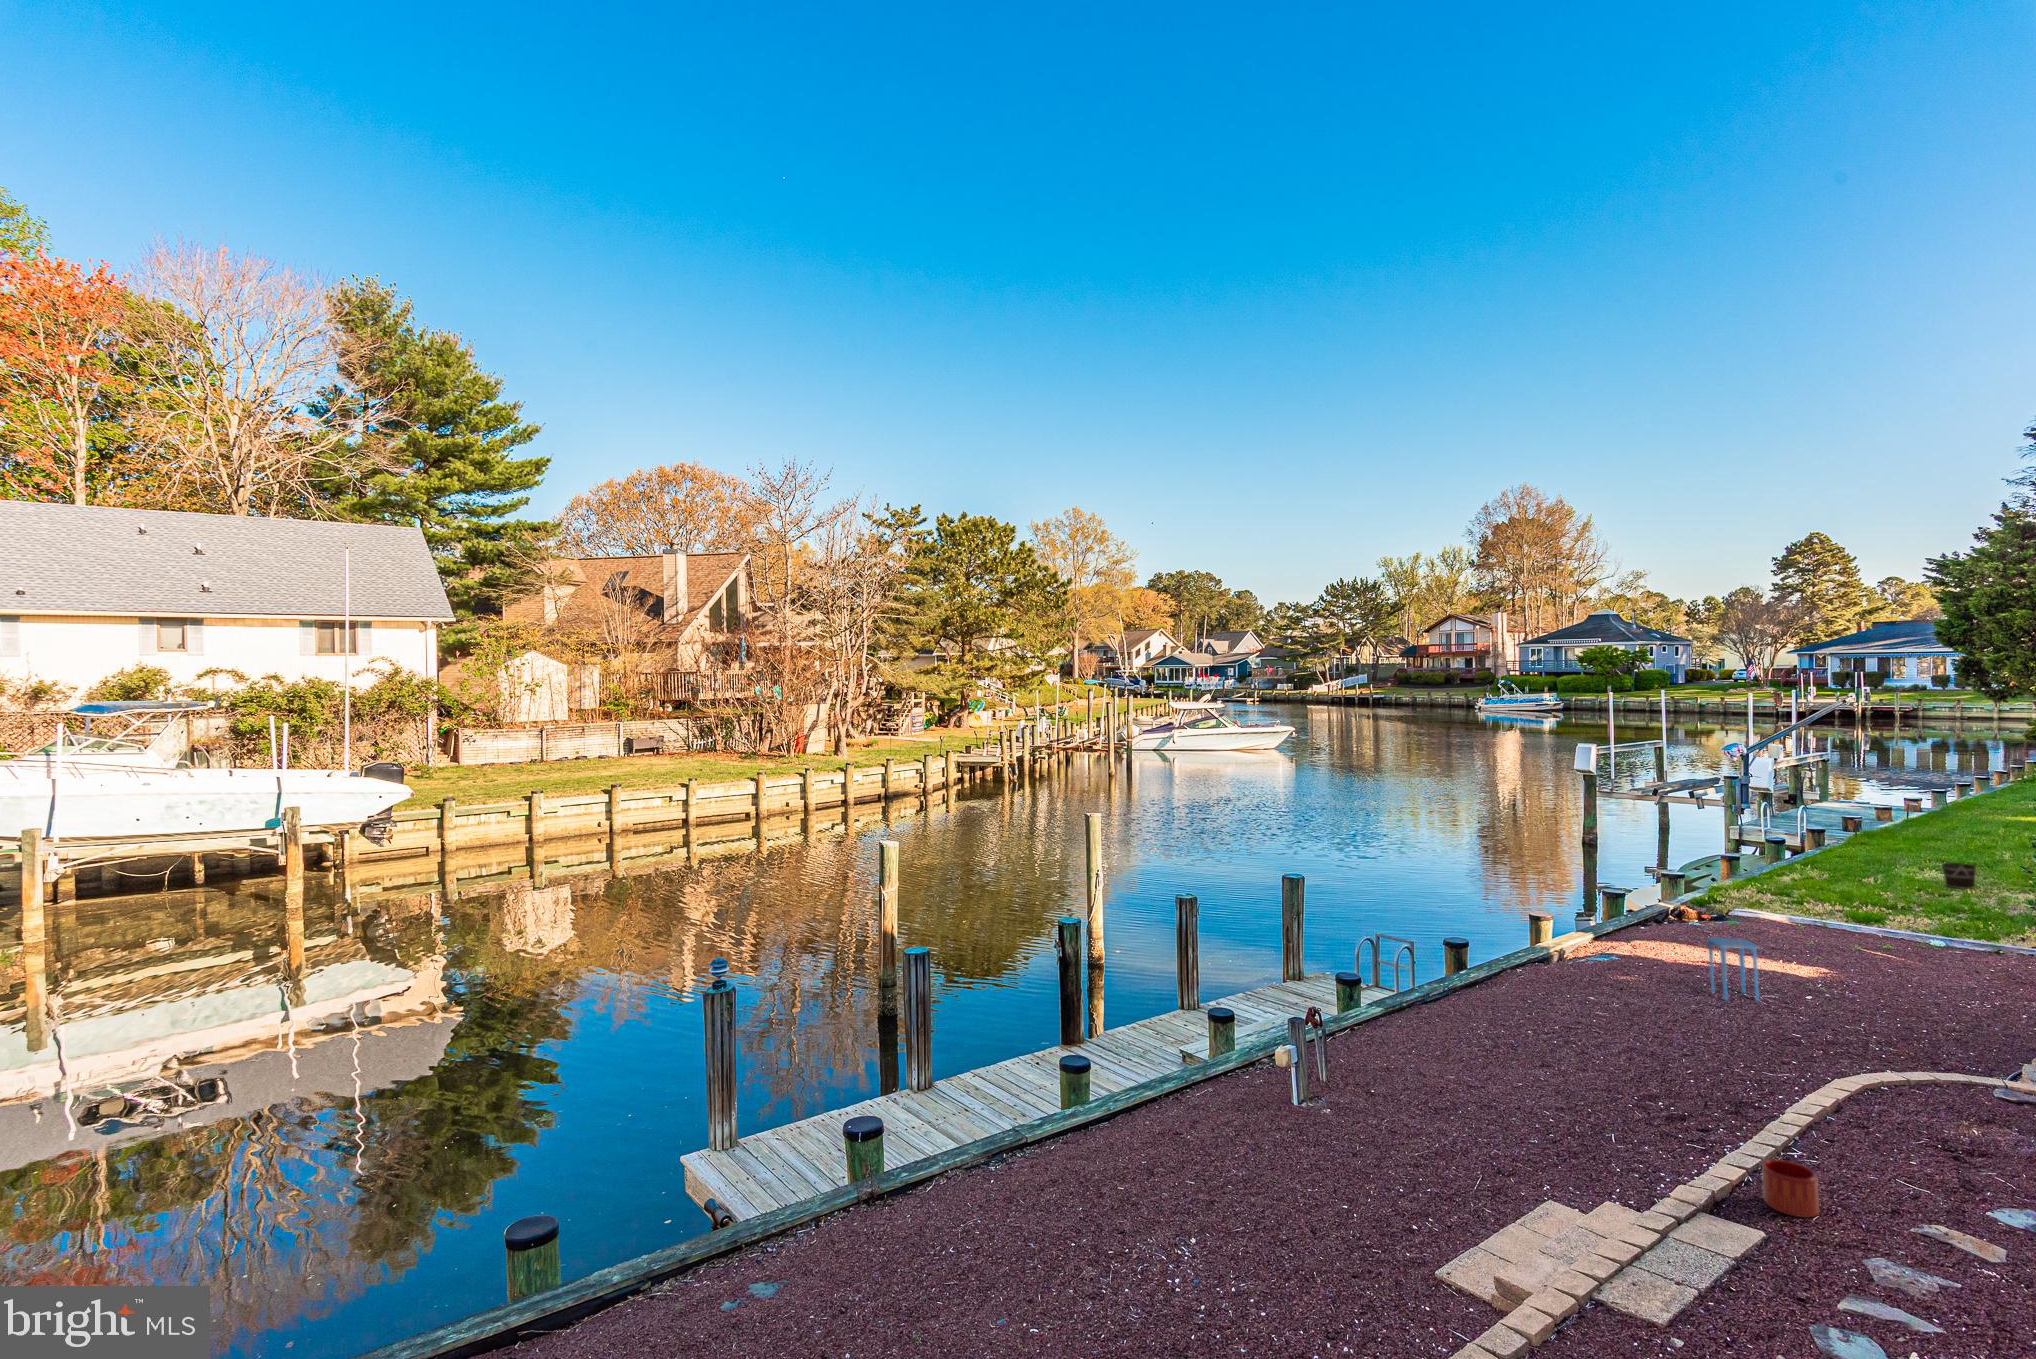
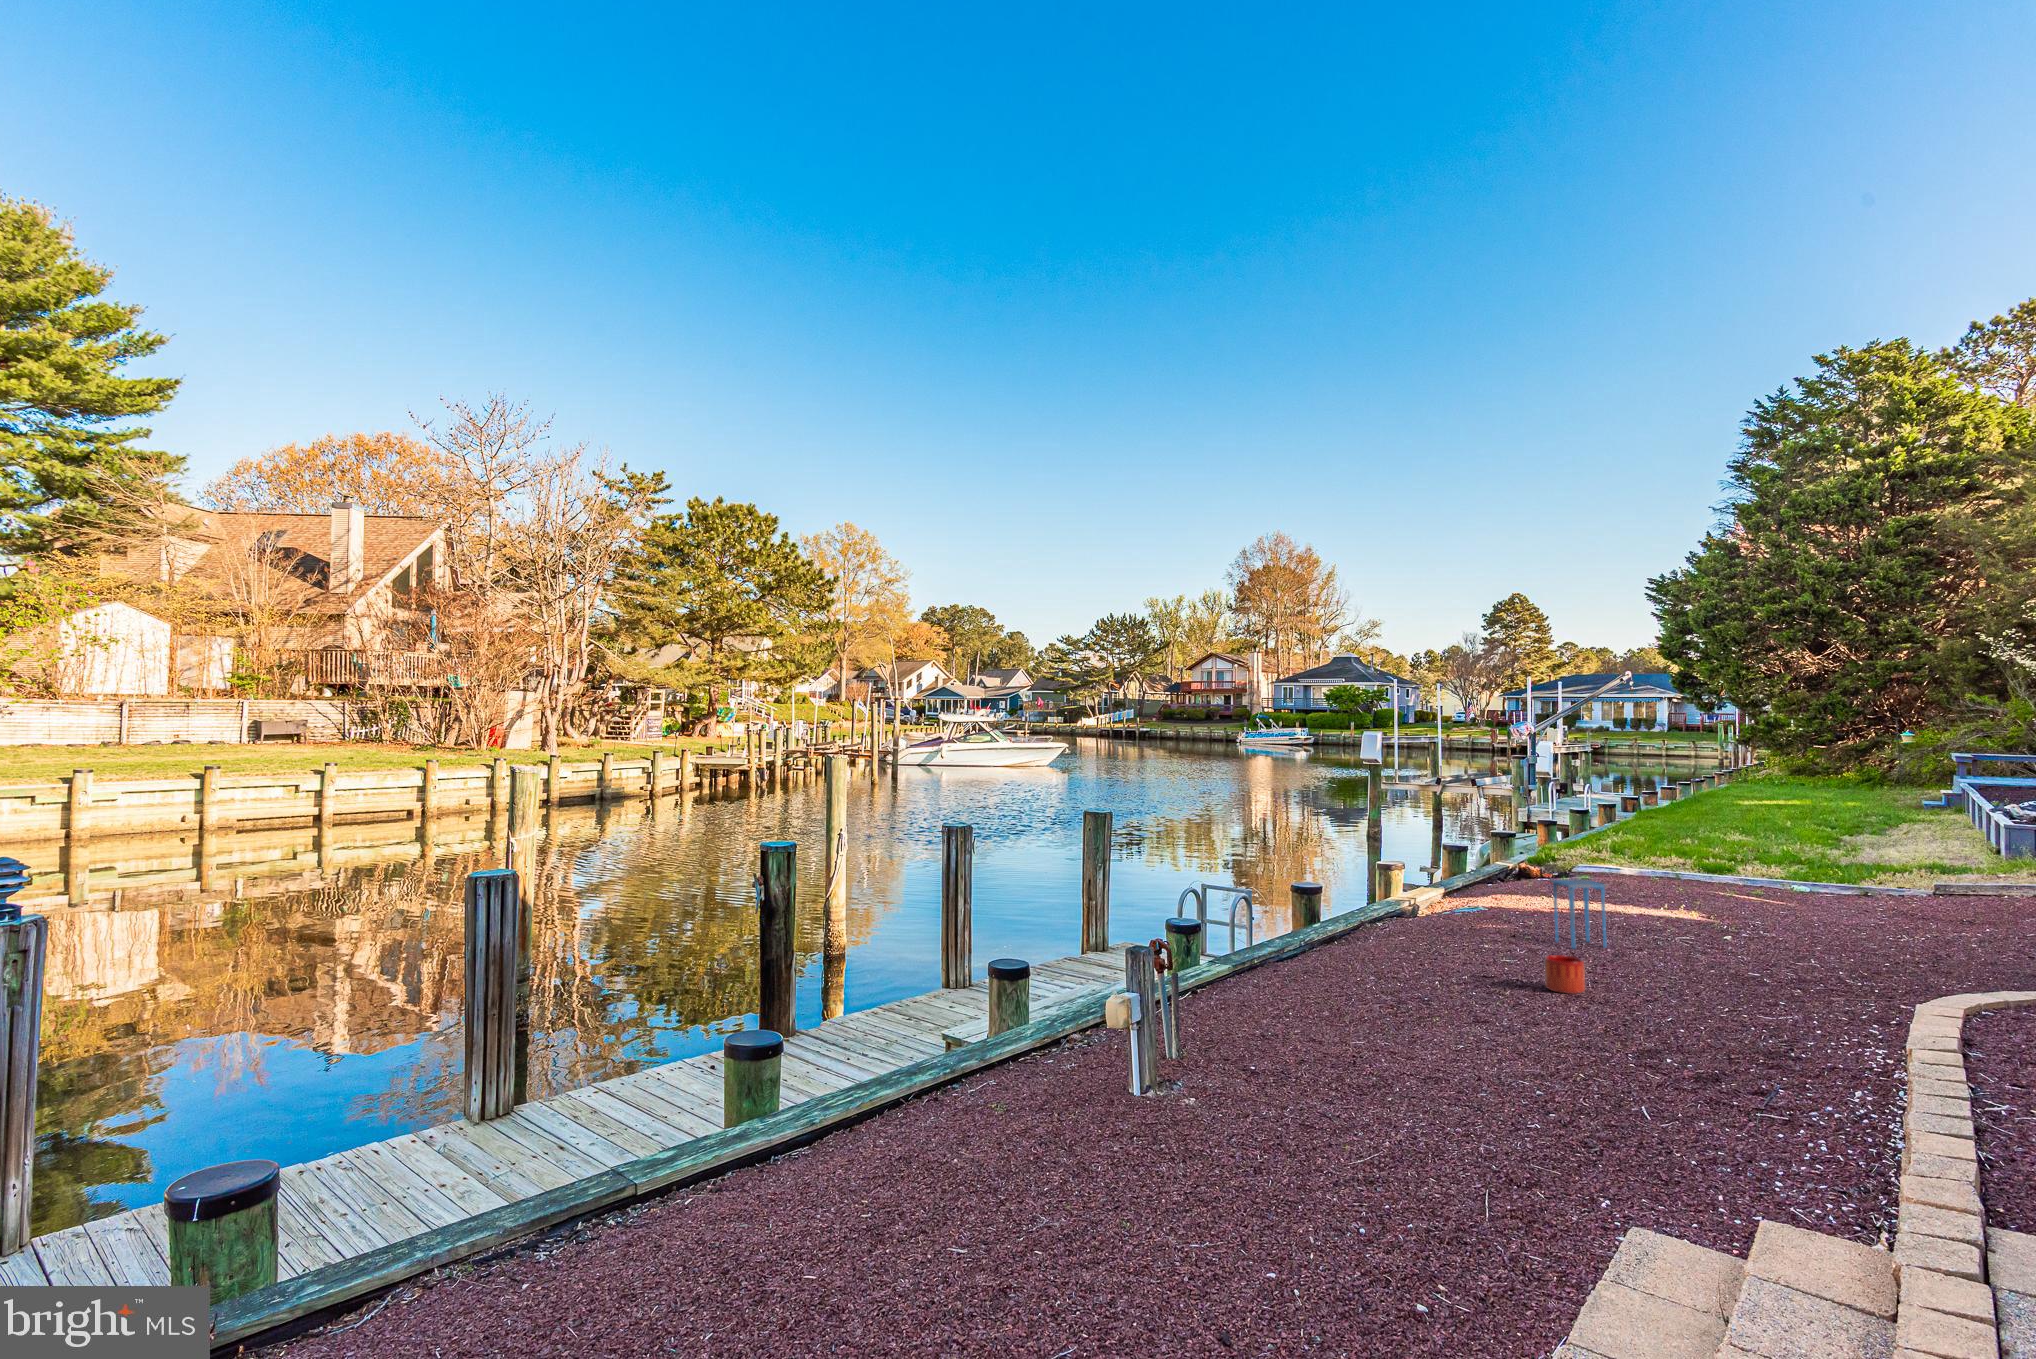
bucket: present [1942,862,1976,889] -> none [1715,832,1745,858]
planter: present [1762,1159,1819,1217] -> present [1544,955,1585,994]

